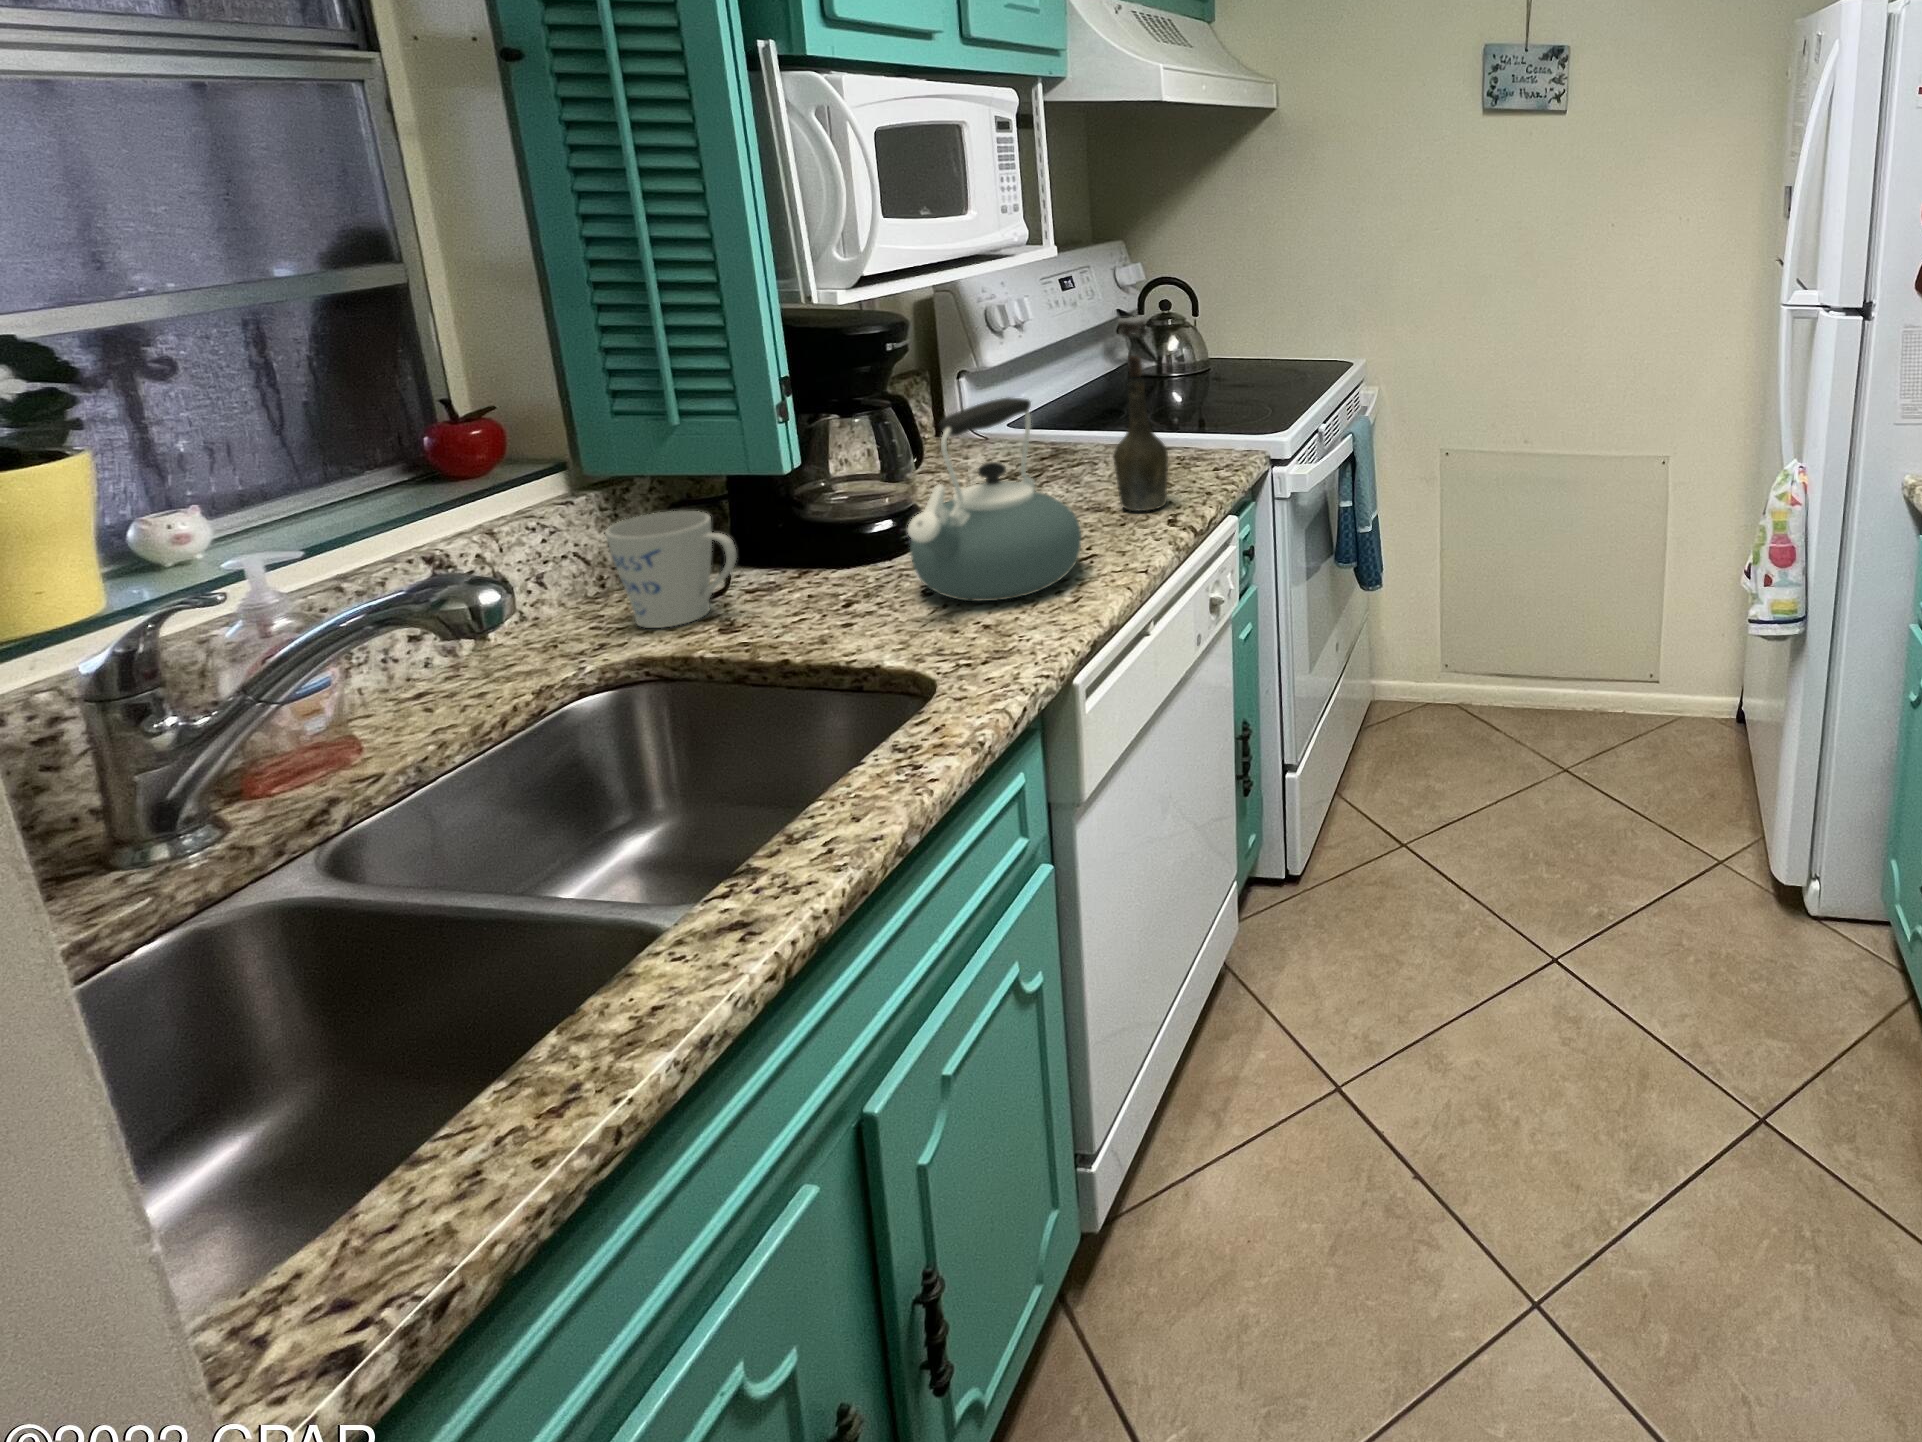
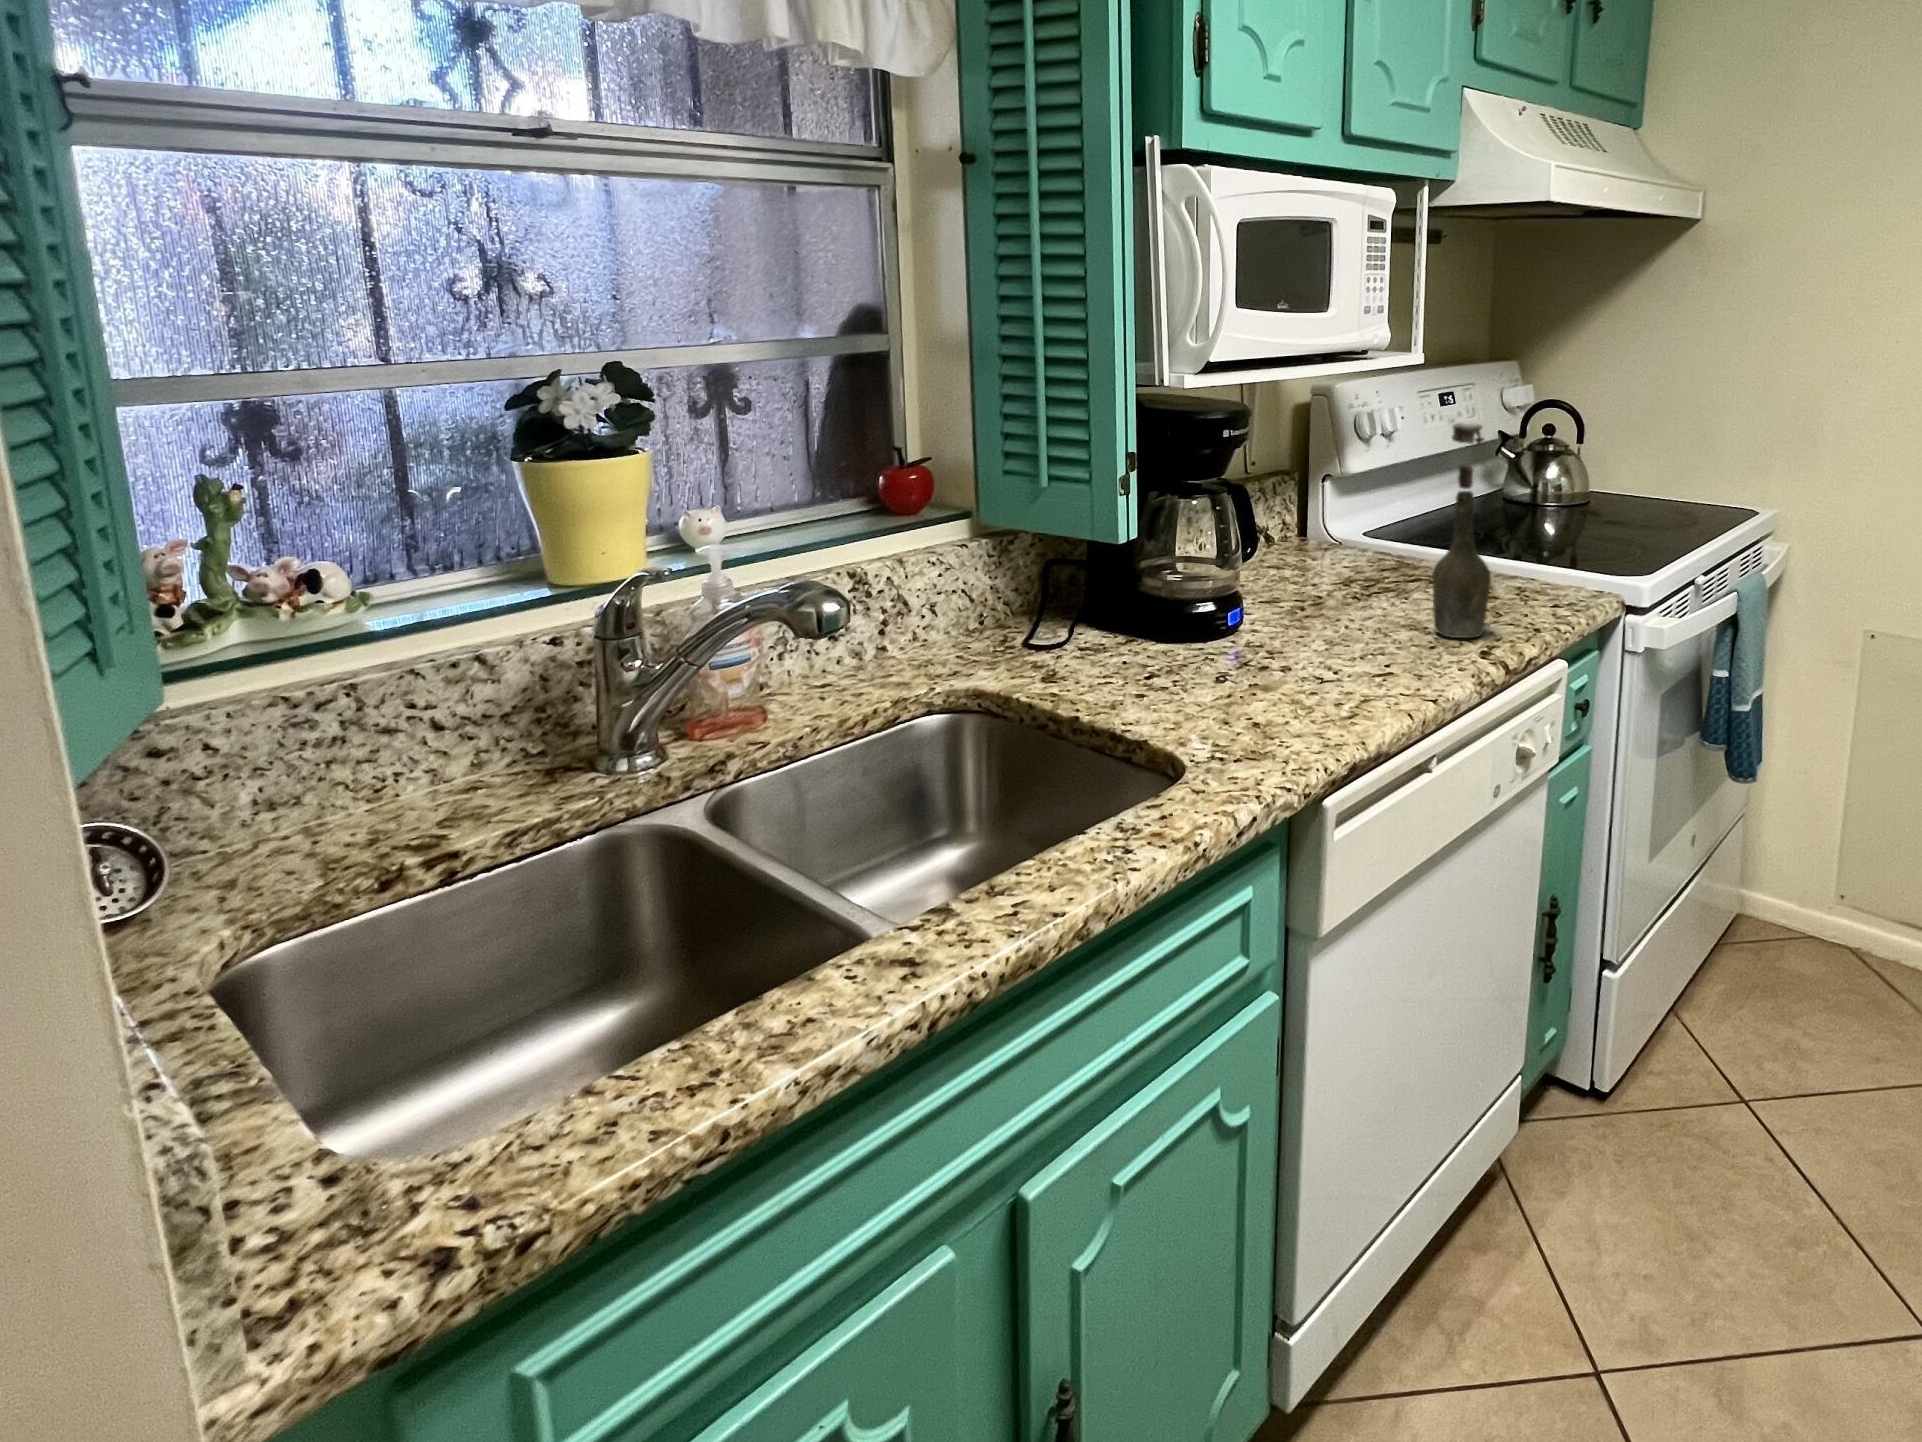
kettle: present [908,397,1081,601] -> none [1196,492,1371,702]
mug: present [605,511,736,628] -> none [973,565,1065,669]

